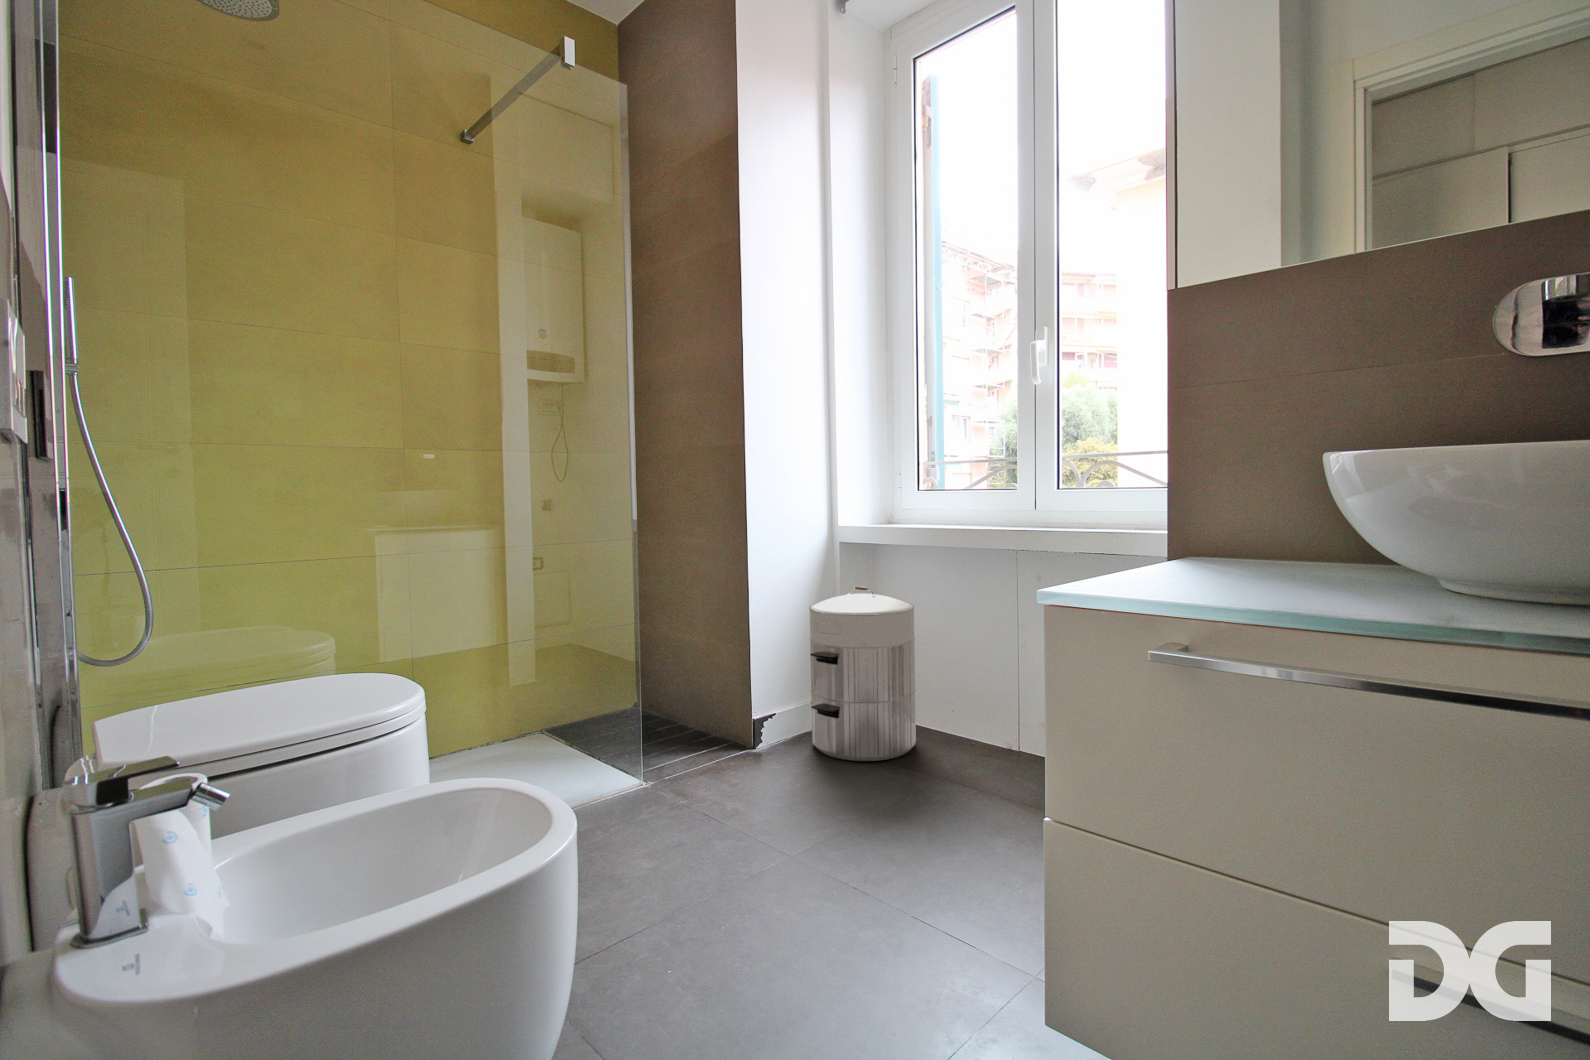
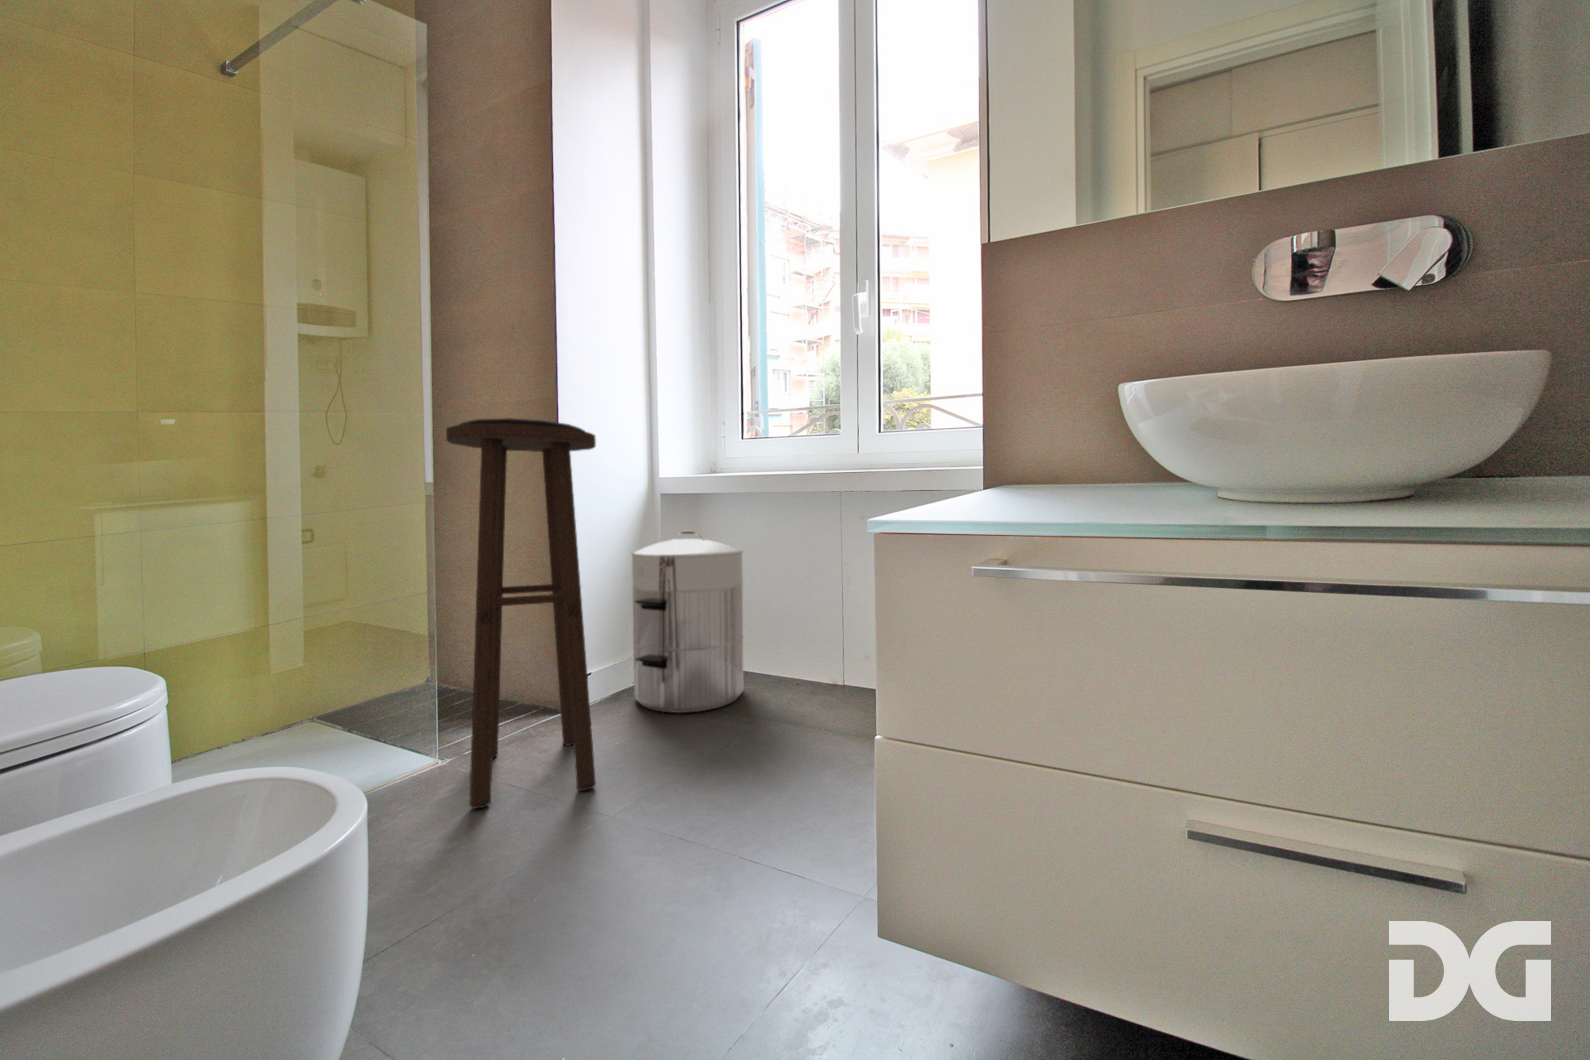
stool: none [659,514,770,820] -> present [446,418,596,809]

